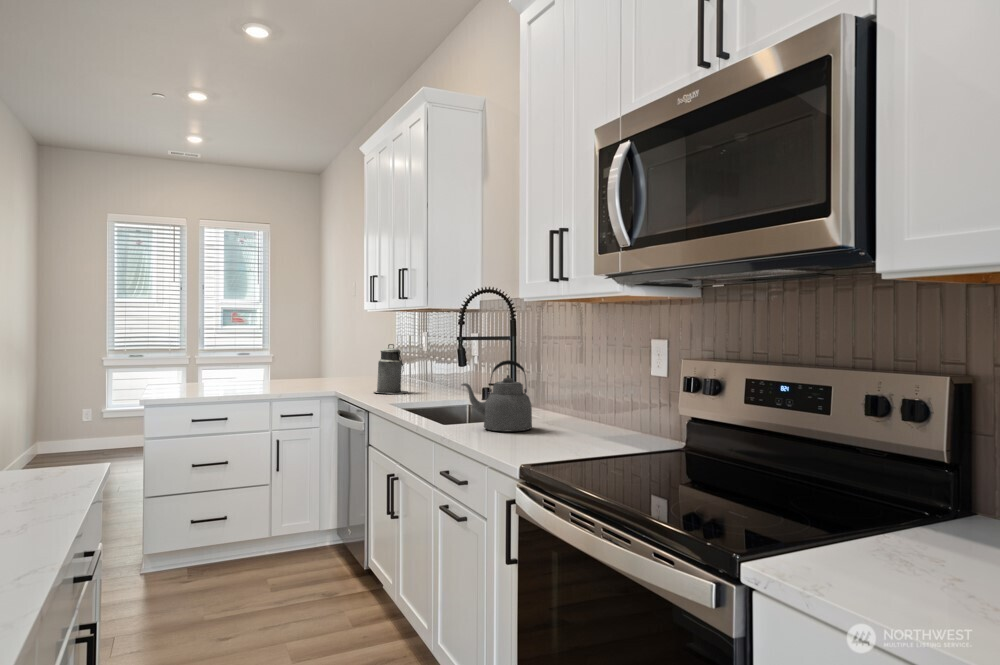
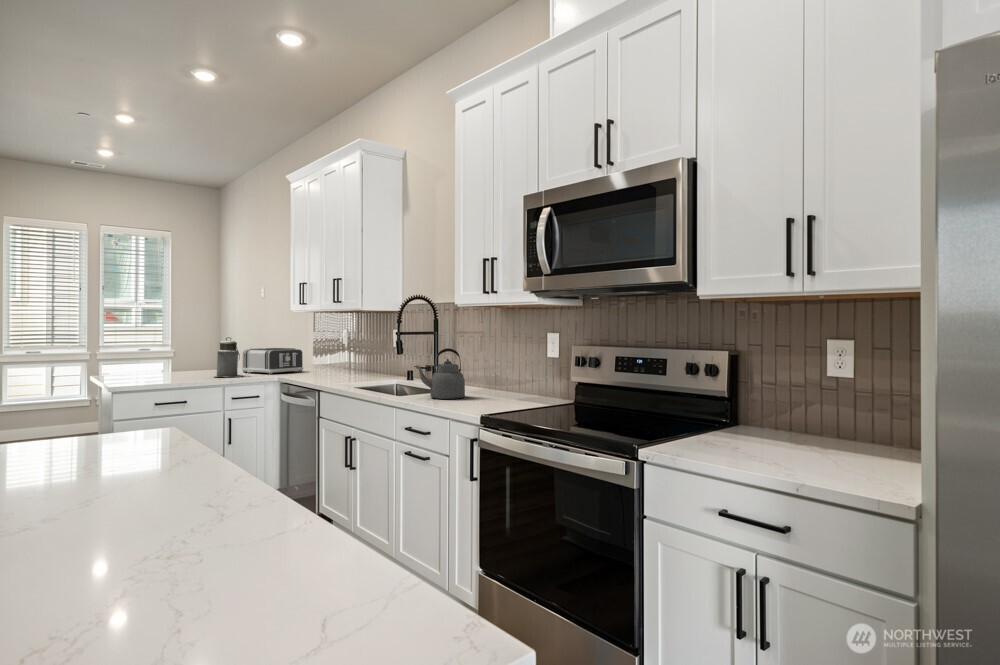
canister: present [374,344,408,394] -> present [215,337,243,377]
toaster: none [308,356,376,387] -> present [242,348,303,374]

